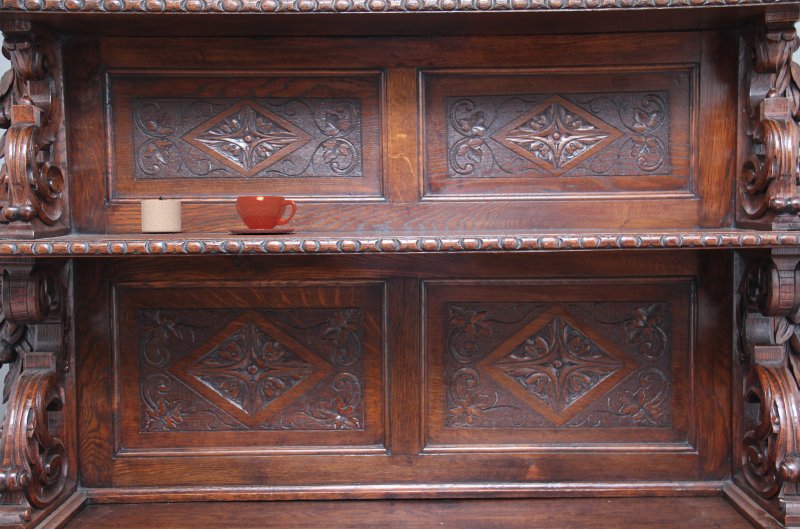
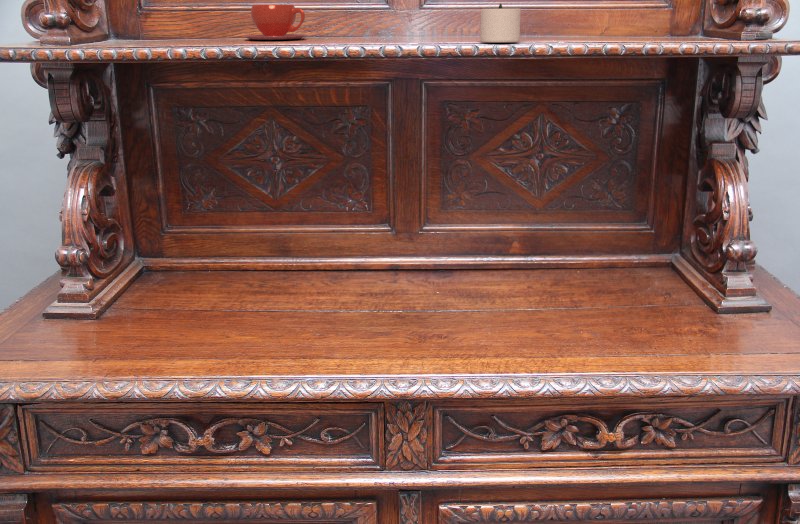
candle: present [141,196,181,232] -> present [480,4,521,42]

